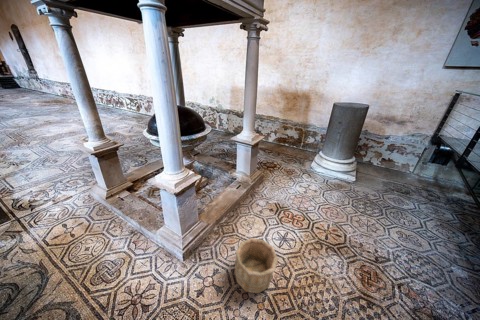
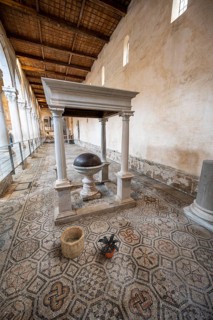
potted plant: none [285,225,319,259] -> present [98,234,119,258]

